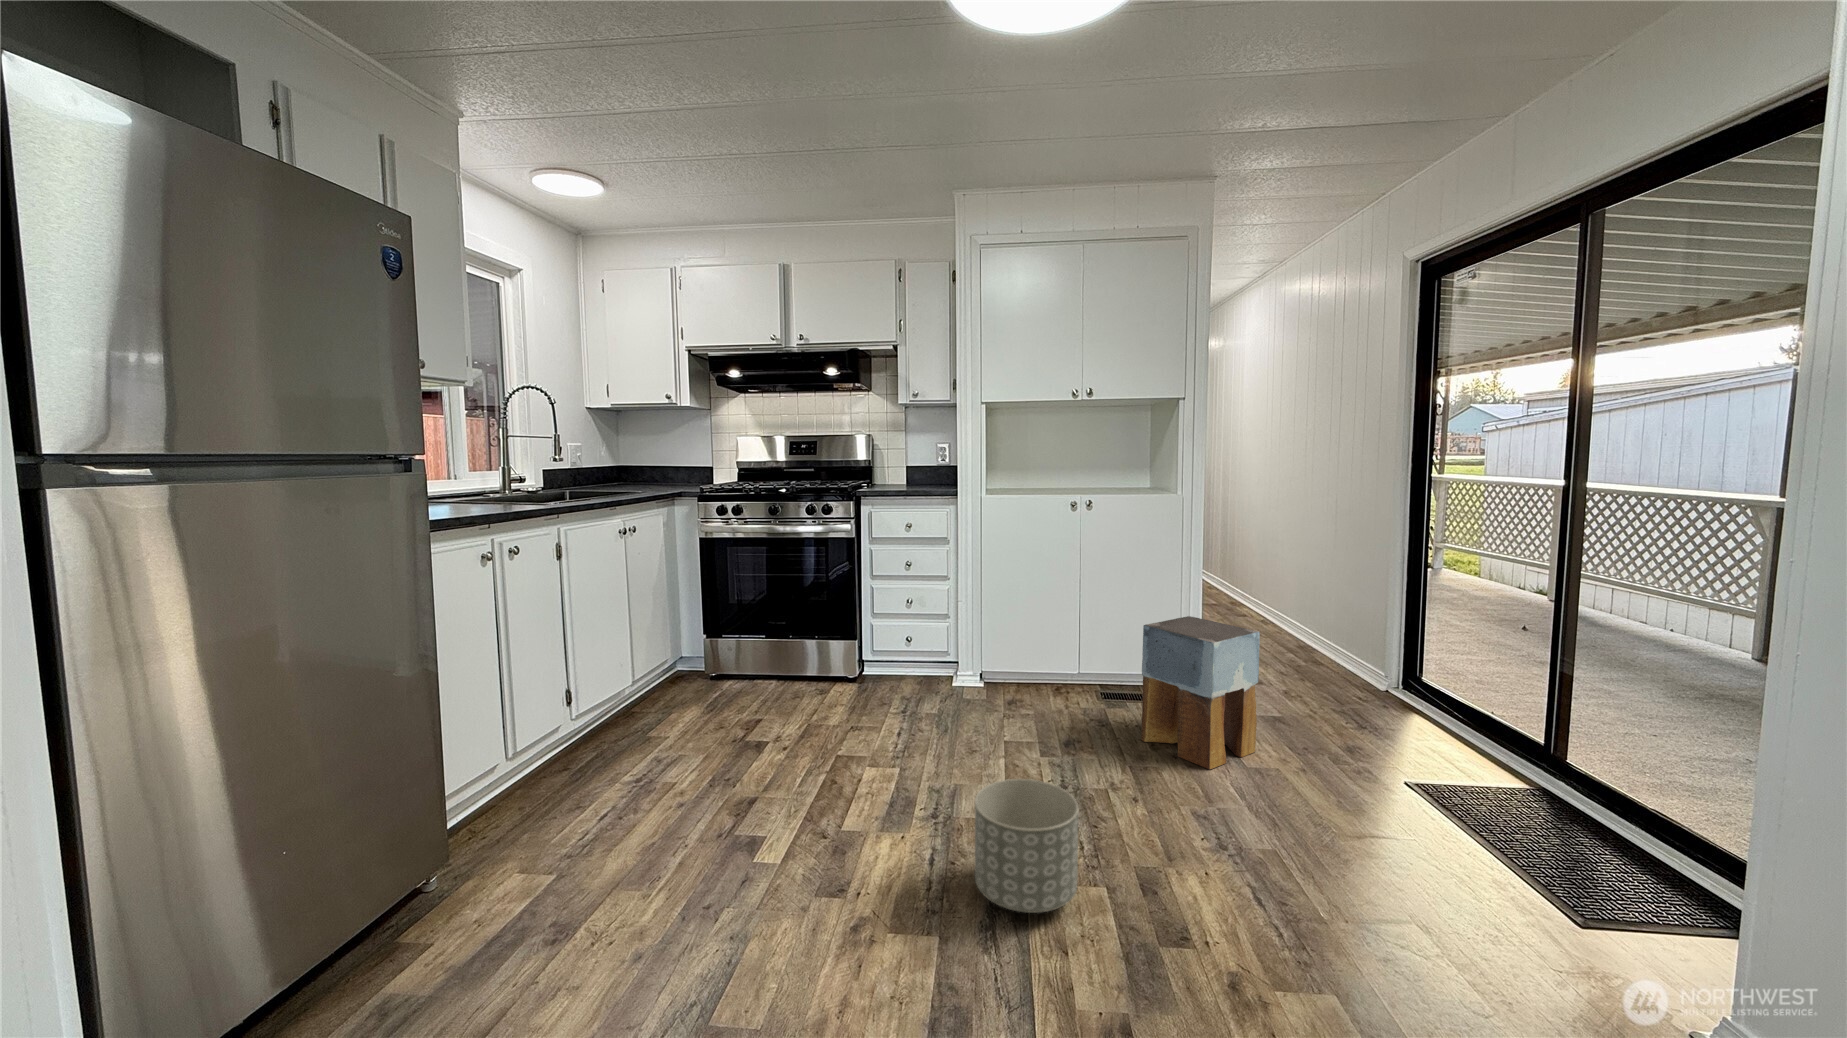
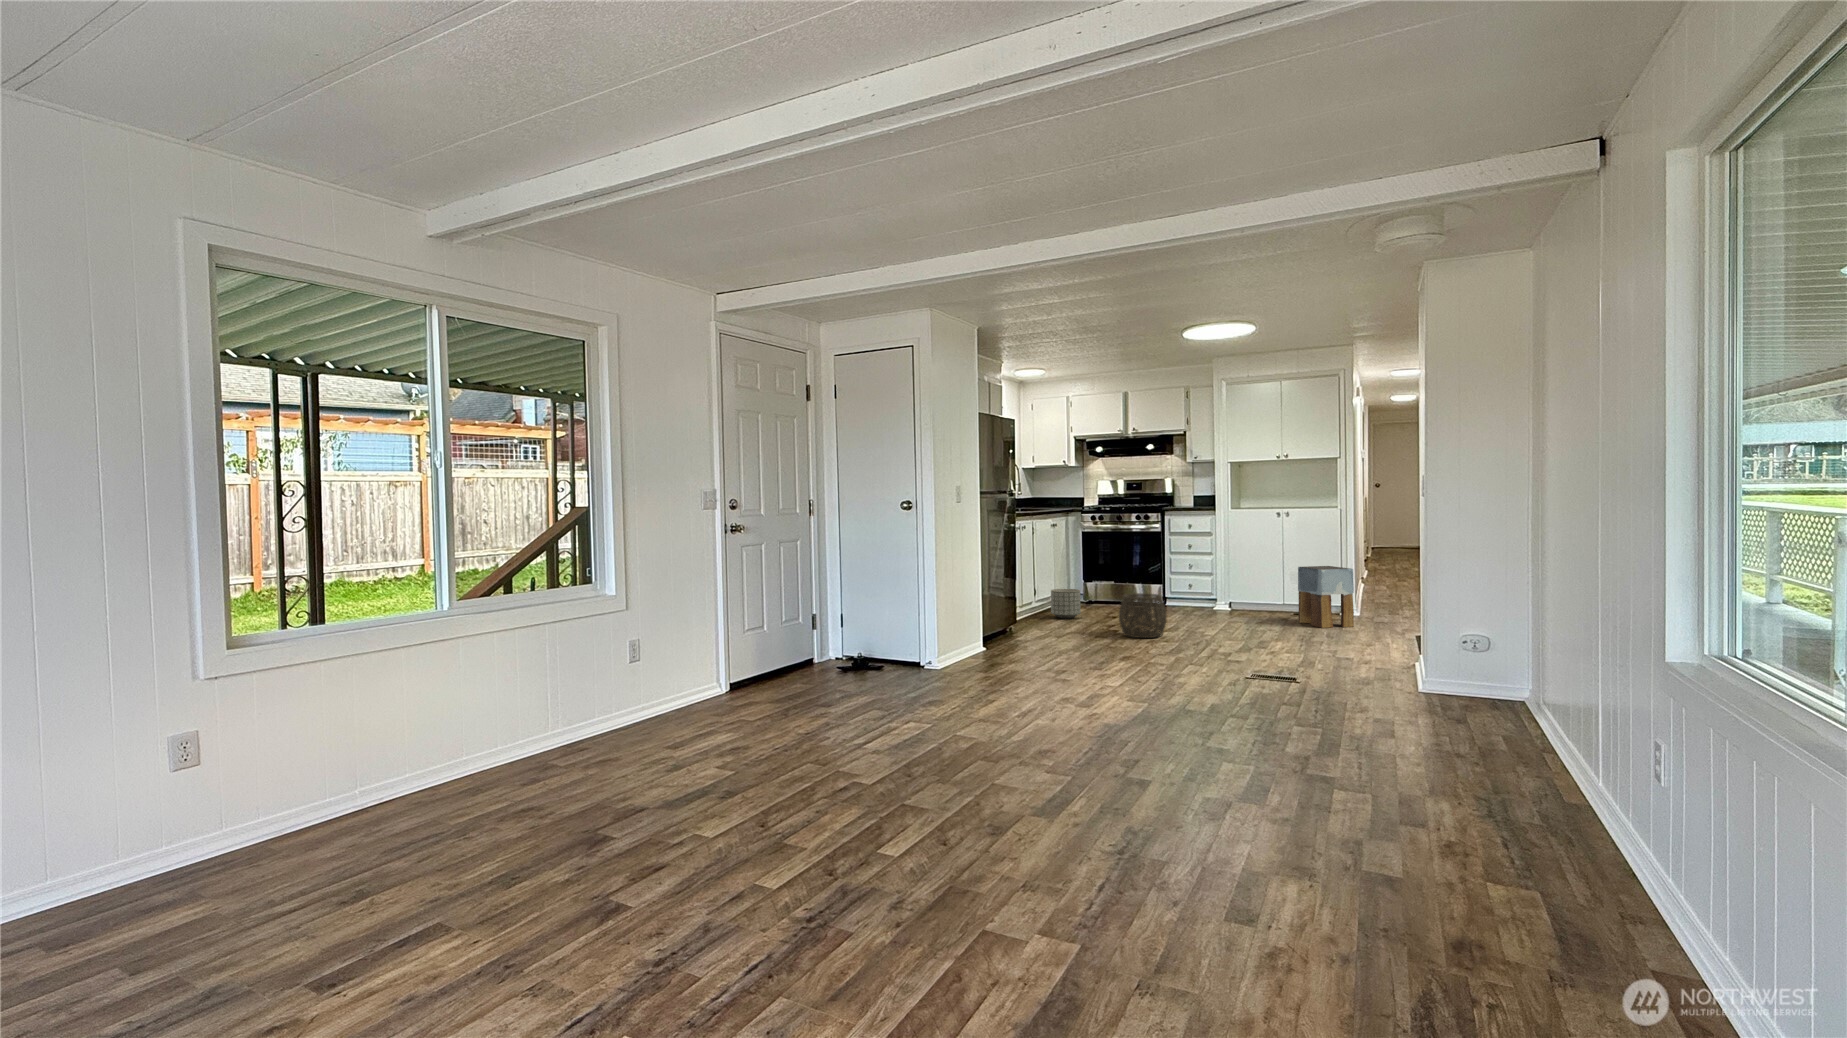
woven basket: none [743,778,899,972] -> present [1119,593,1167,638]
planter: present [975,779,1078,913] -> present [1051,589,1081,619]

